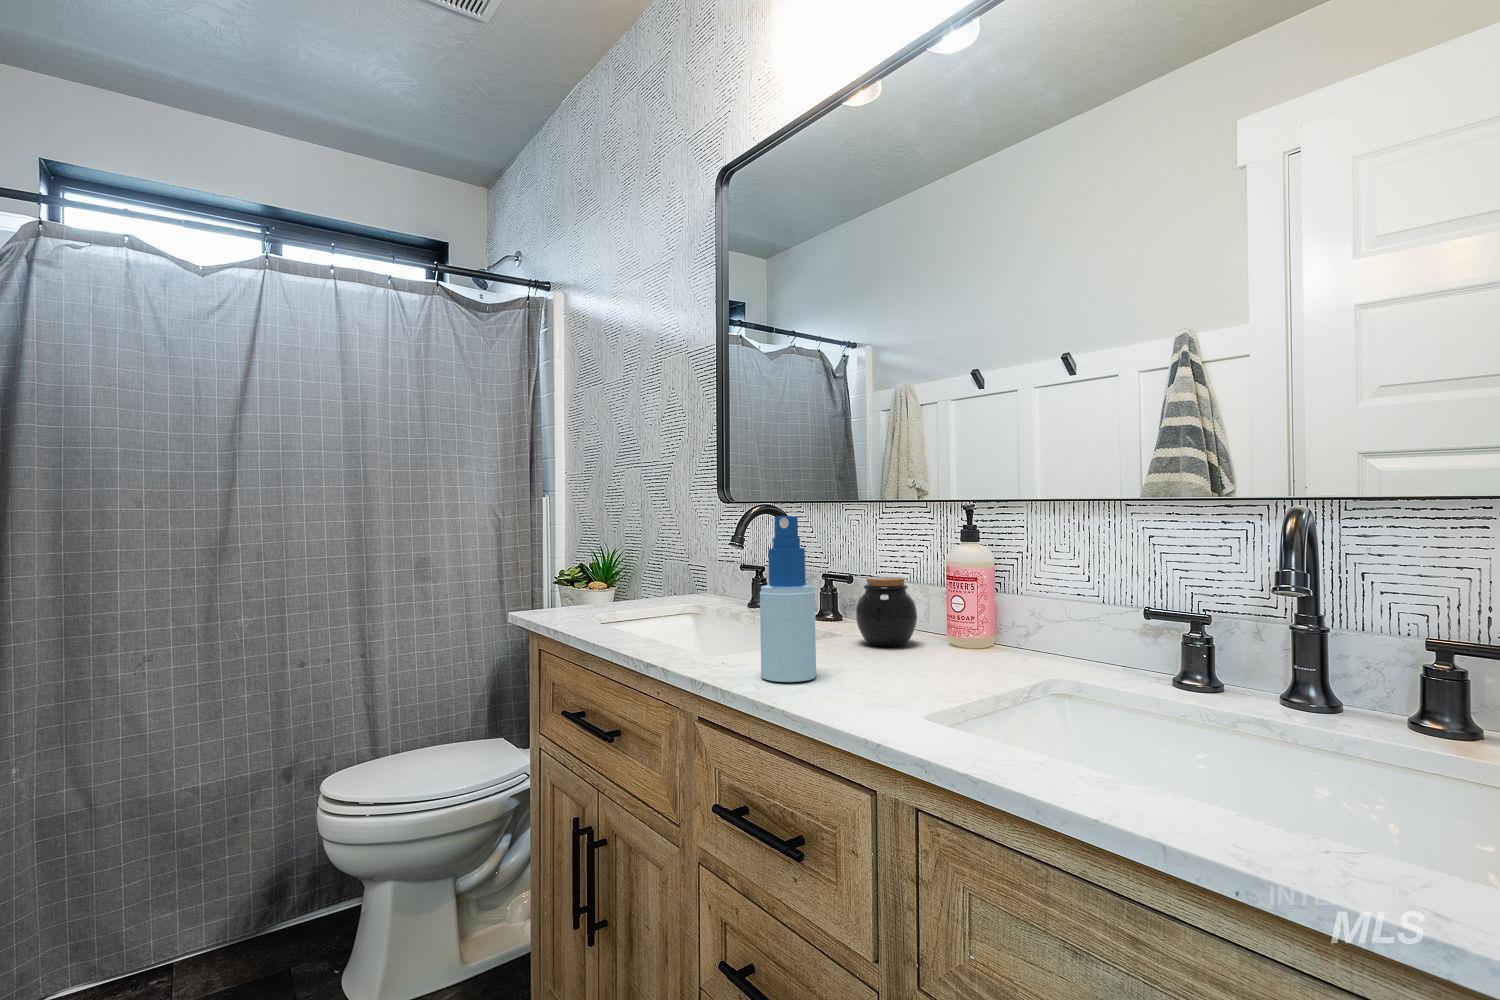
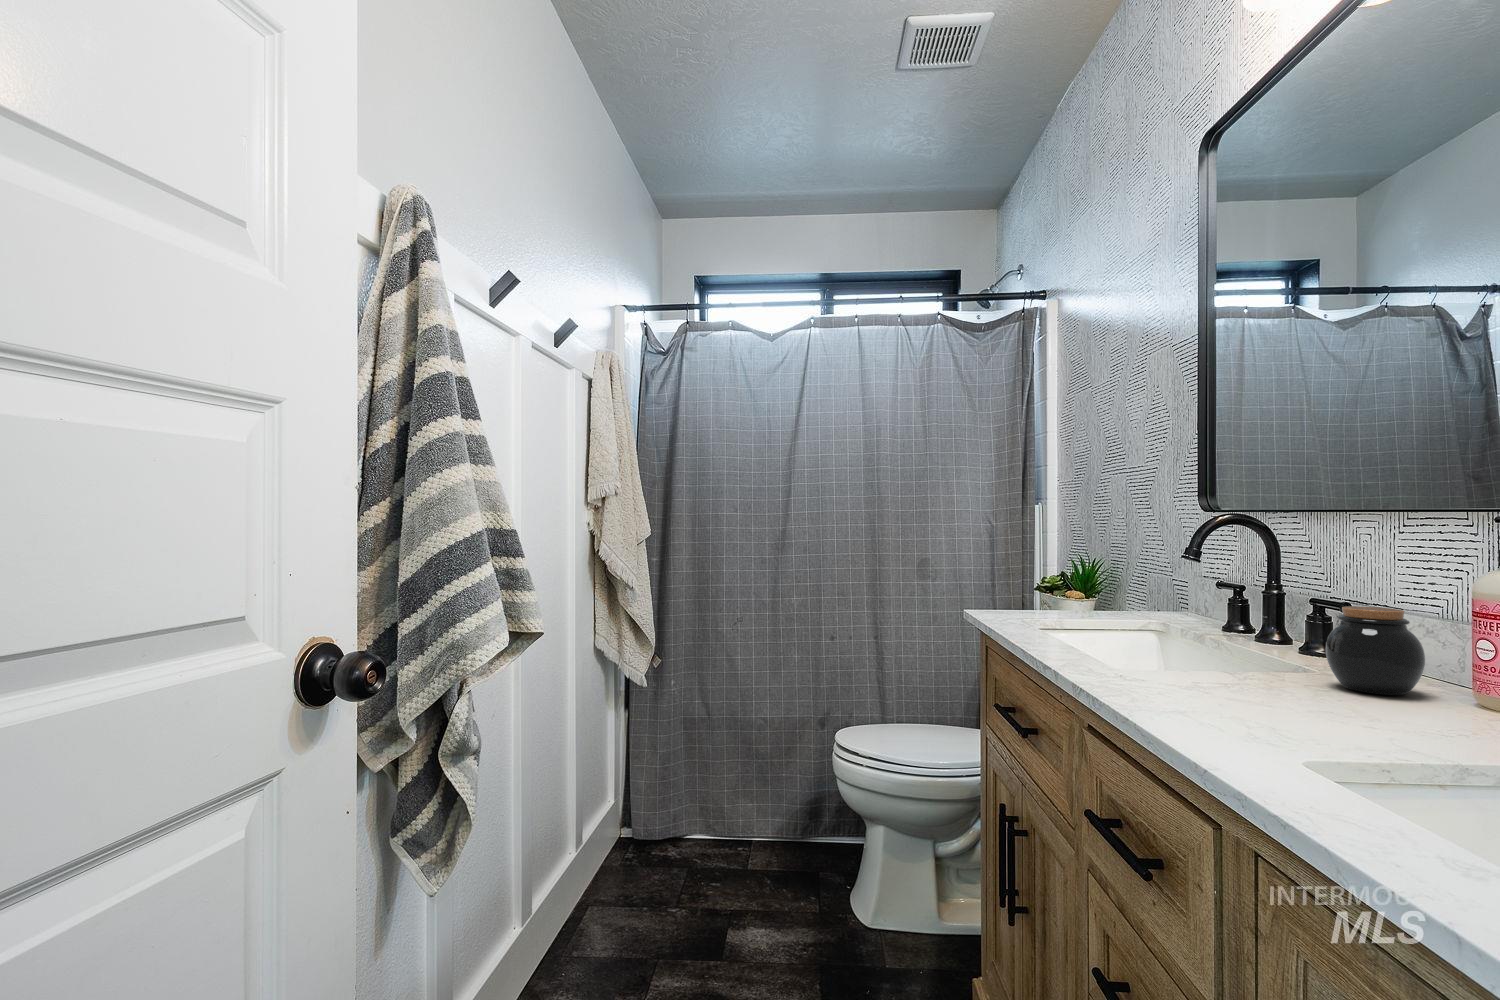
spray bottle: present [760,516,816,682] -> none [1152,529,1221,706]

